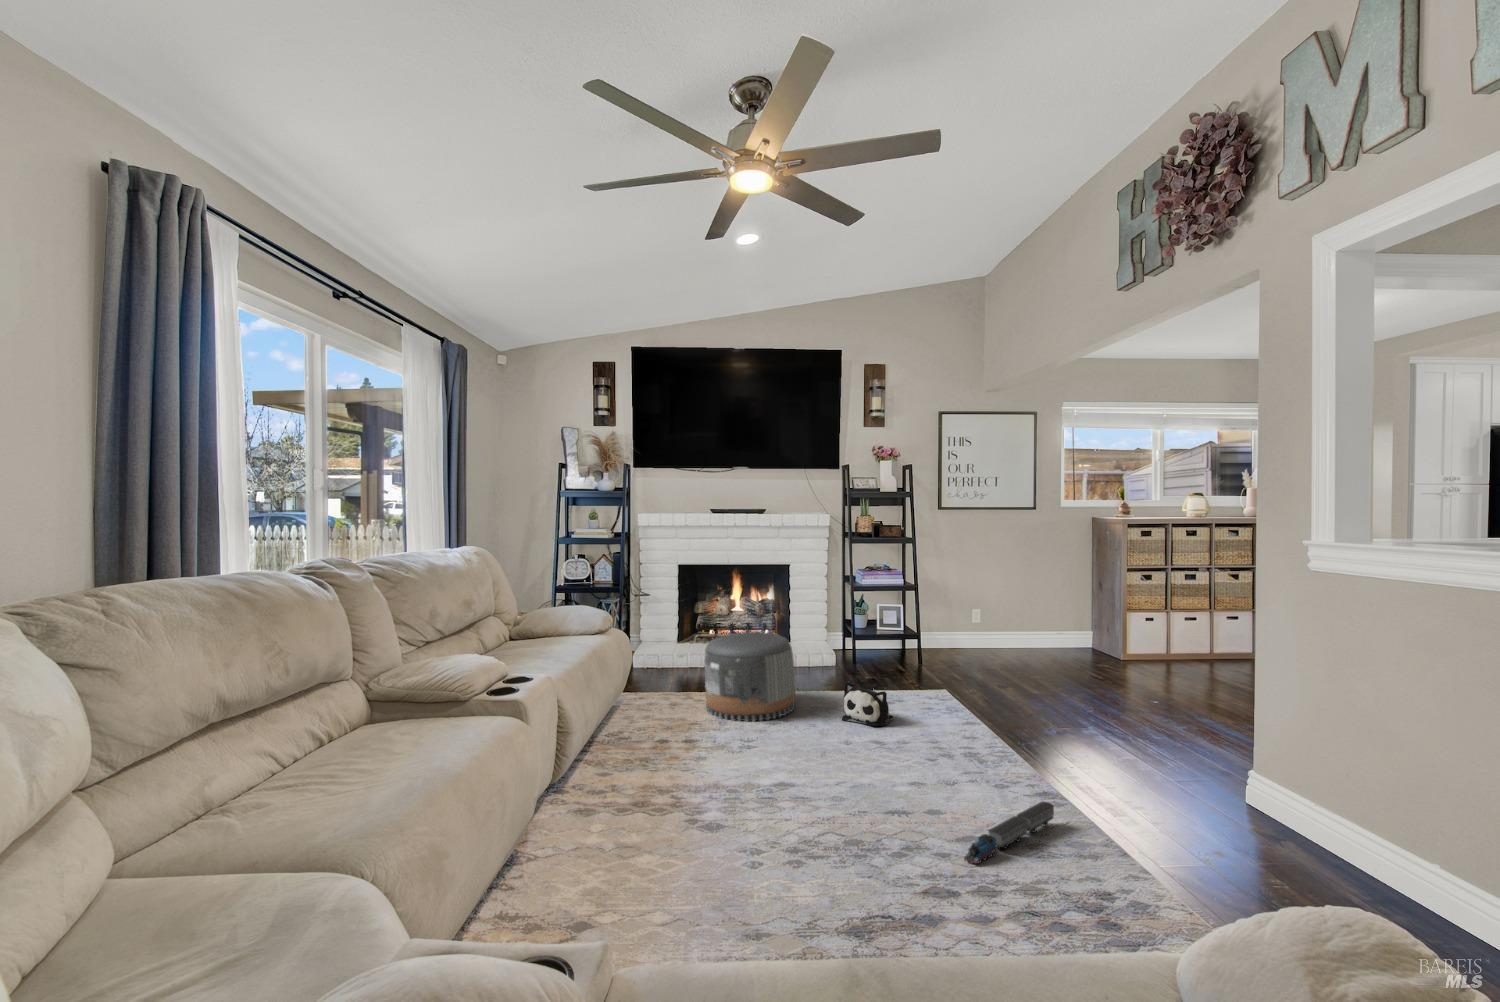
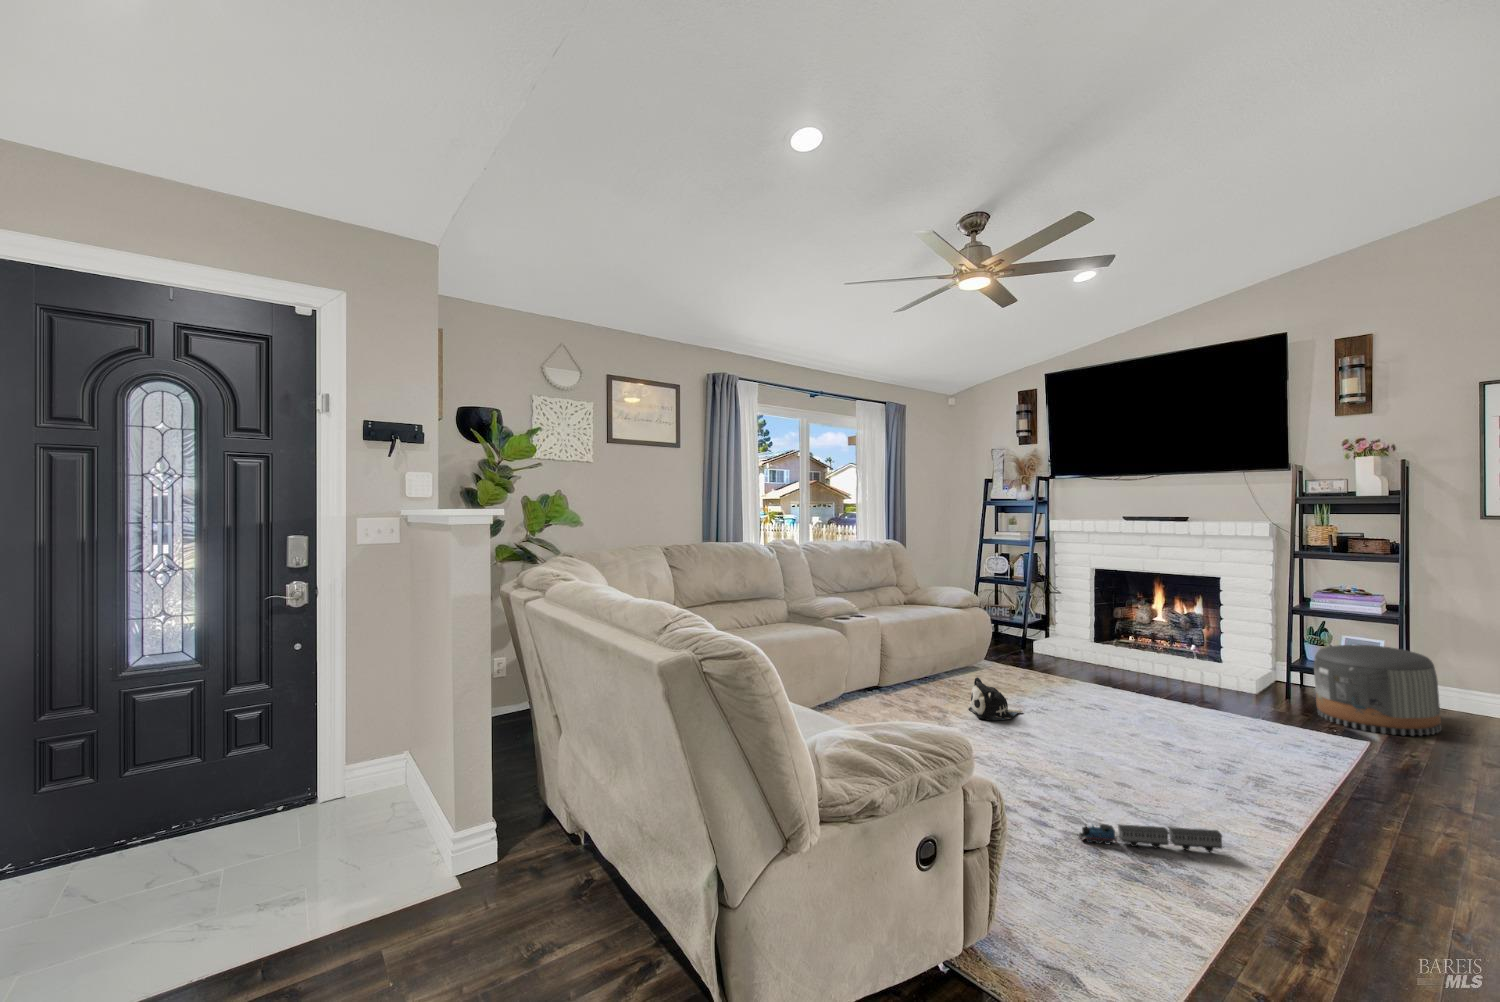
pouf: present [704,632,795,722] -> present [1314,645,1441,736]
plush toy: present [842,681,893,726] -> present [969,677,1022,720]

